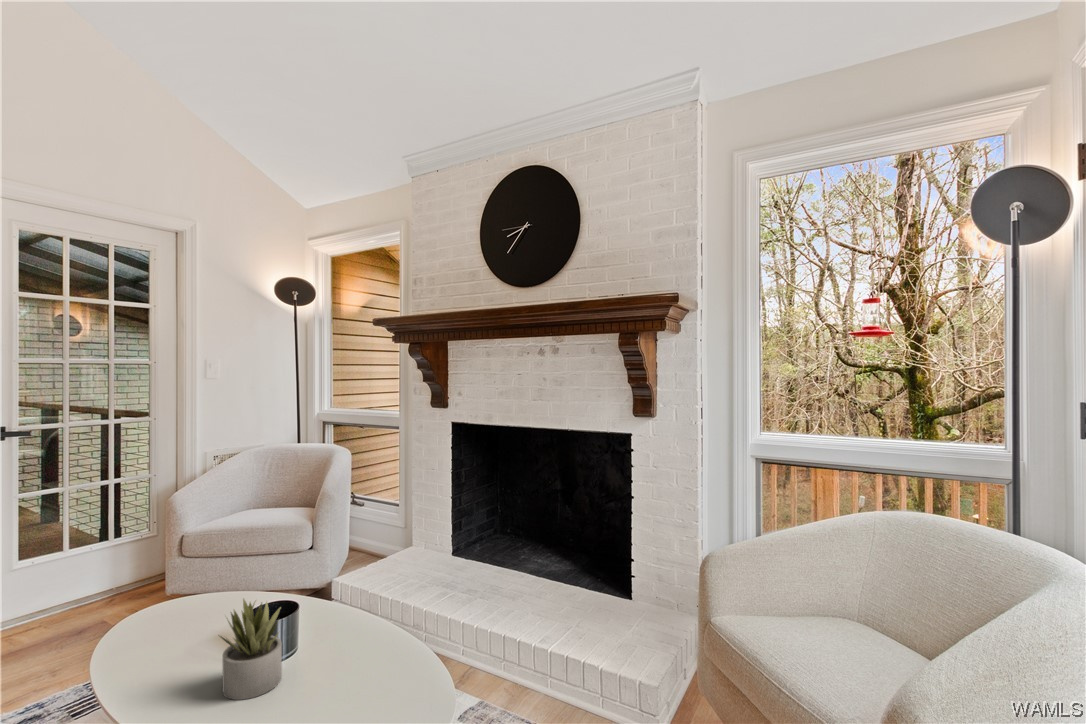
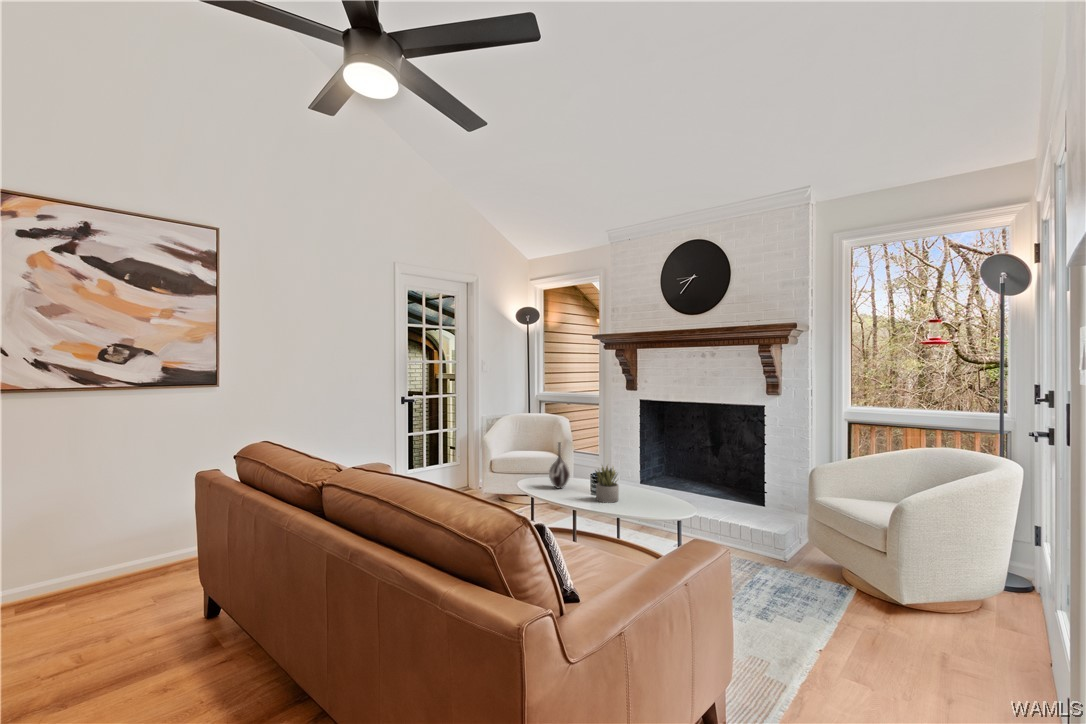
vase: none [164,536,218,639] -> present [549,442,570,488]

